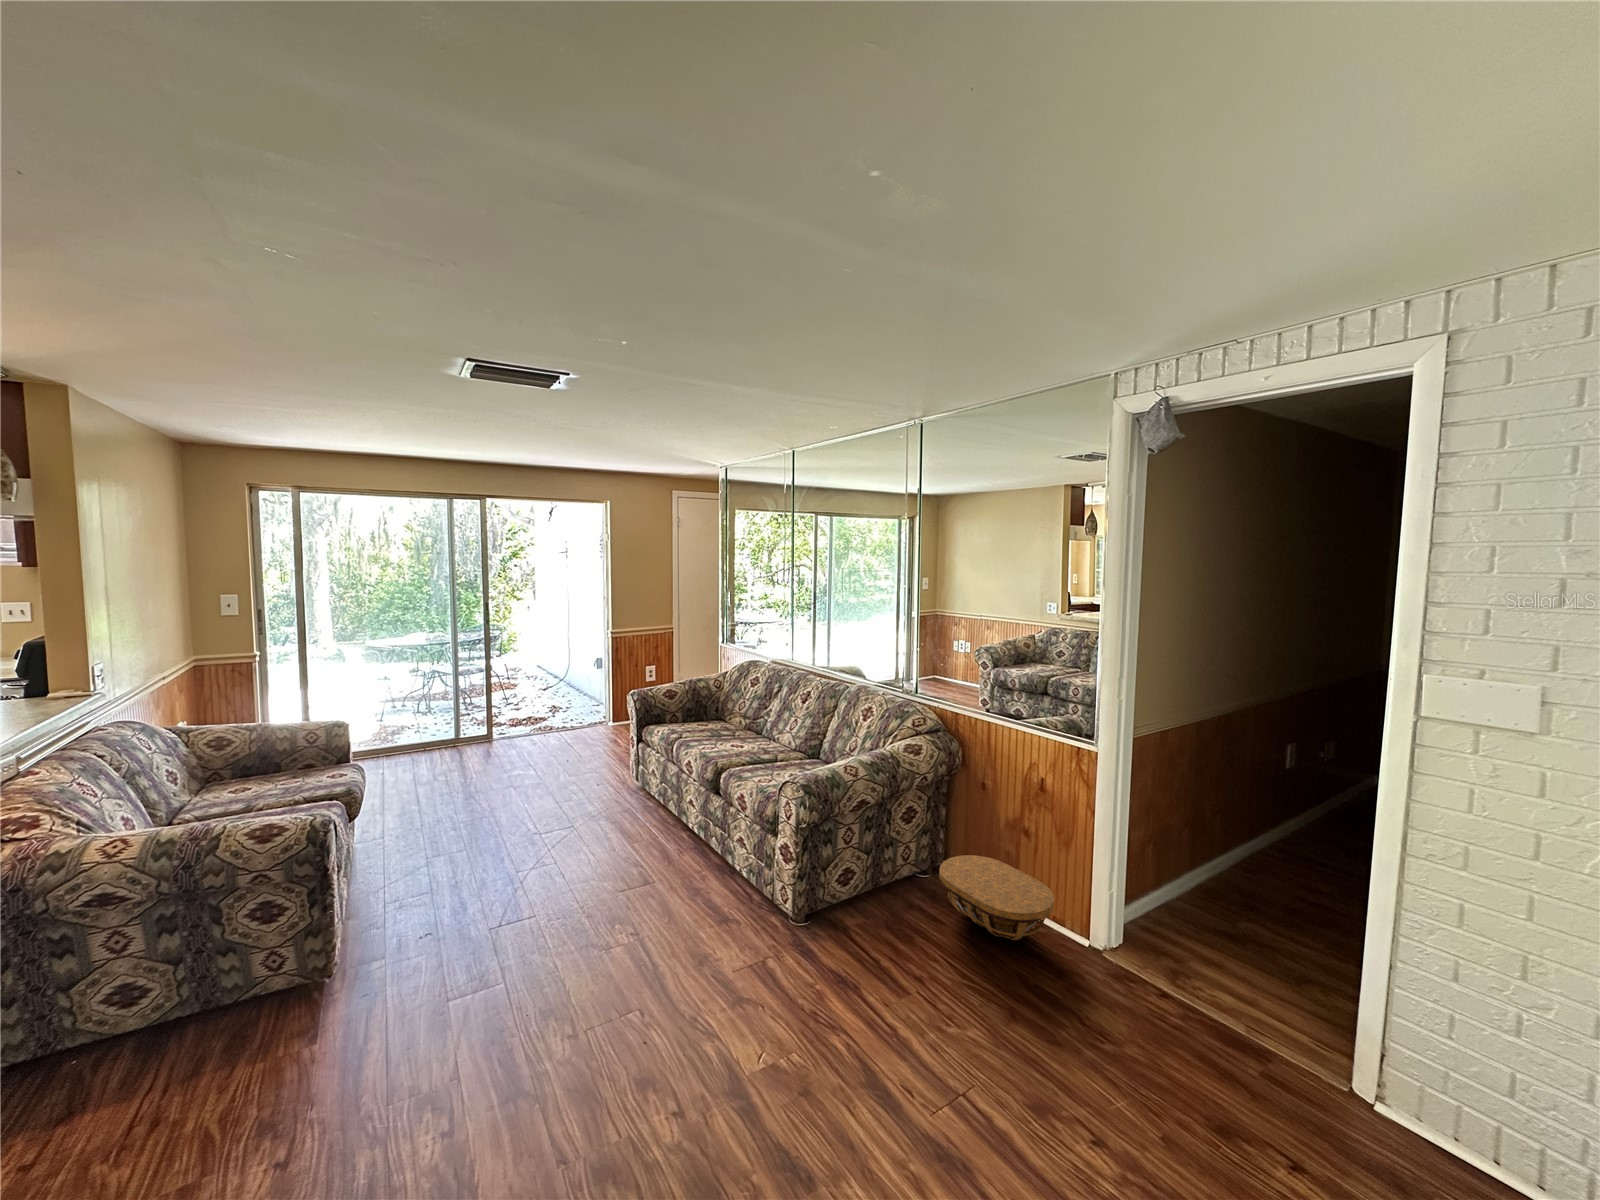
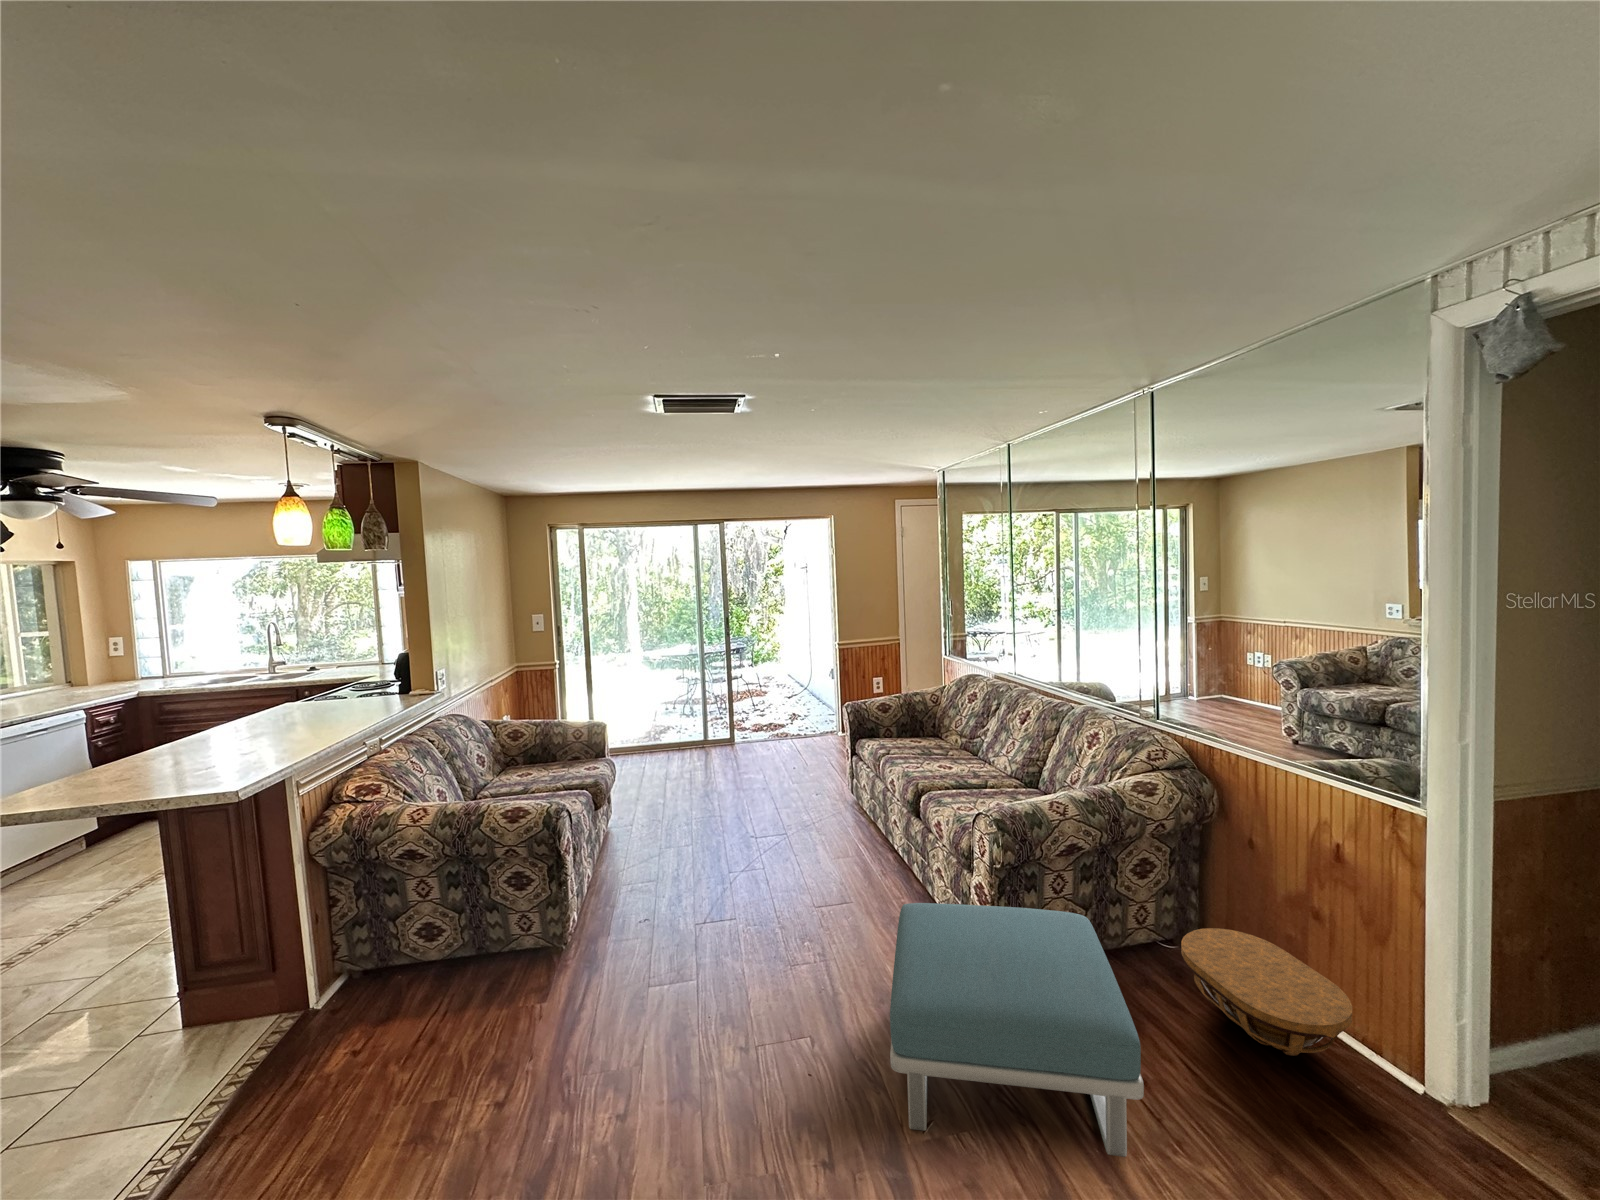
footstool: none [718,858,934,1065] -> present [890,903,1144,1157]

